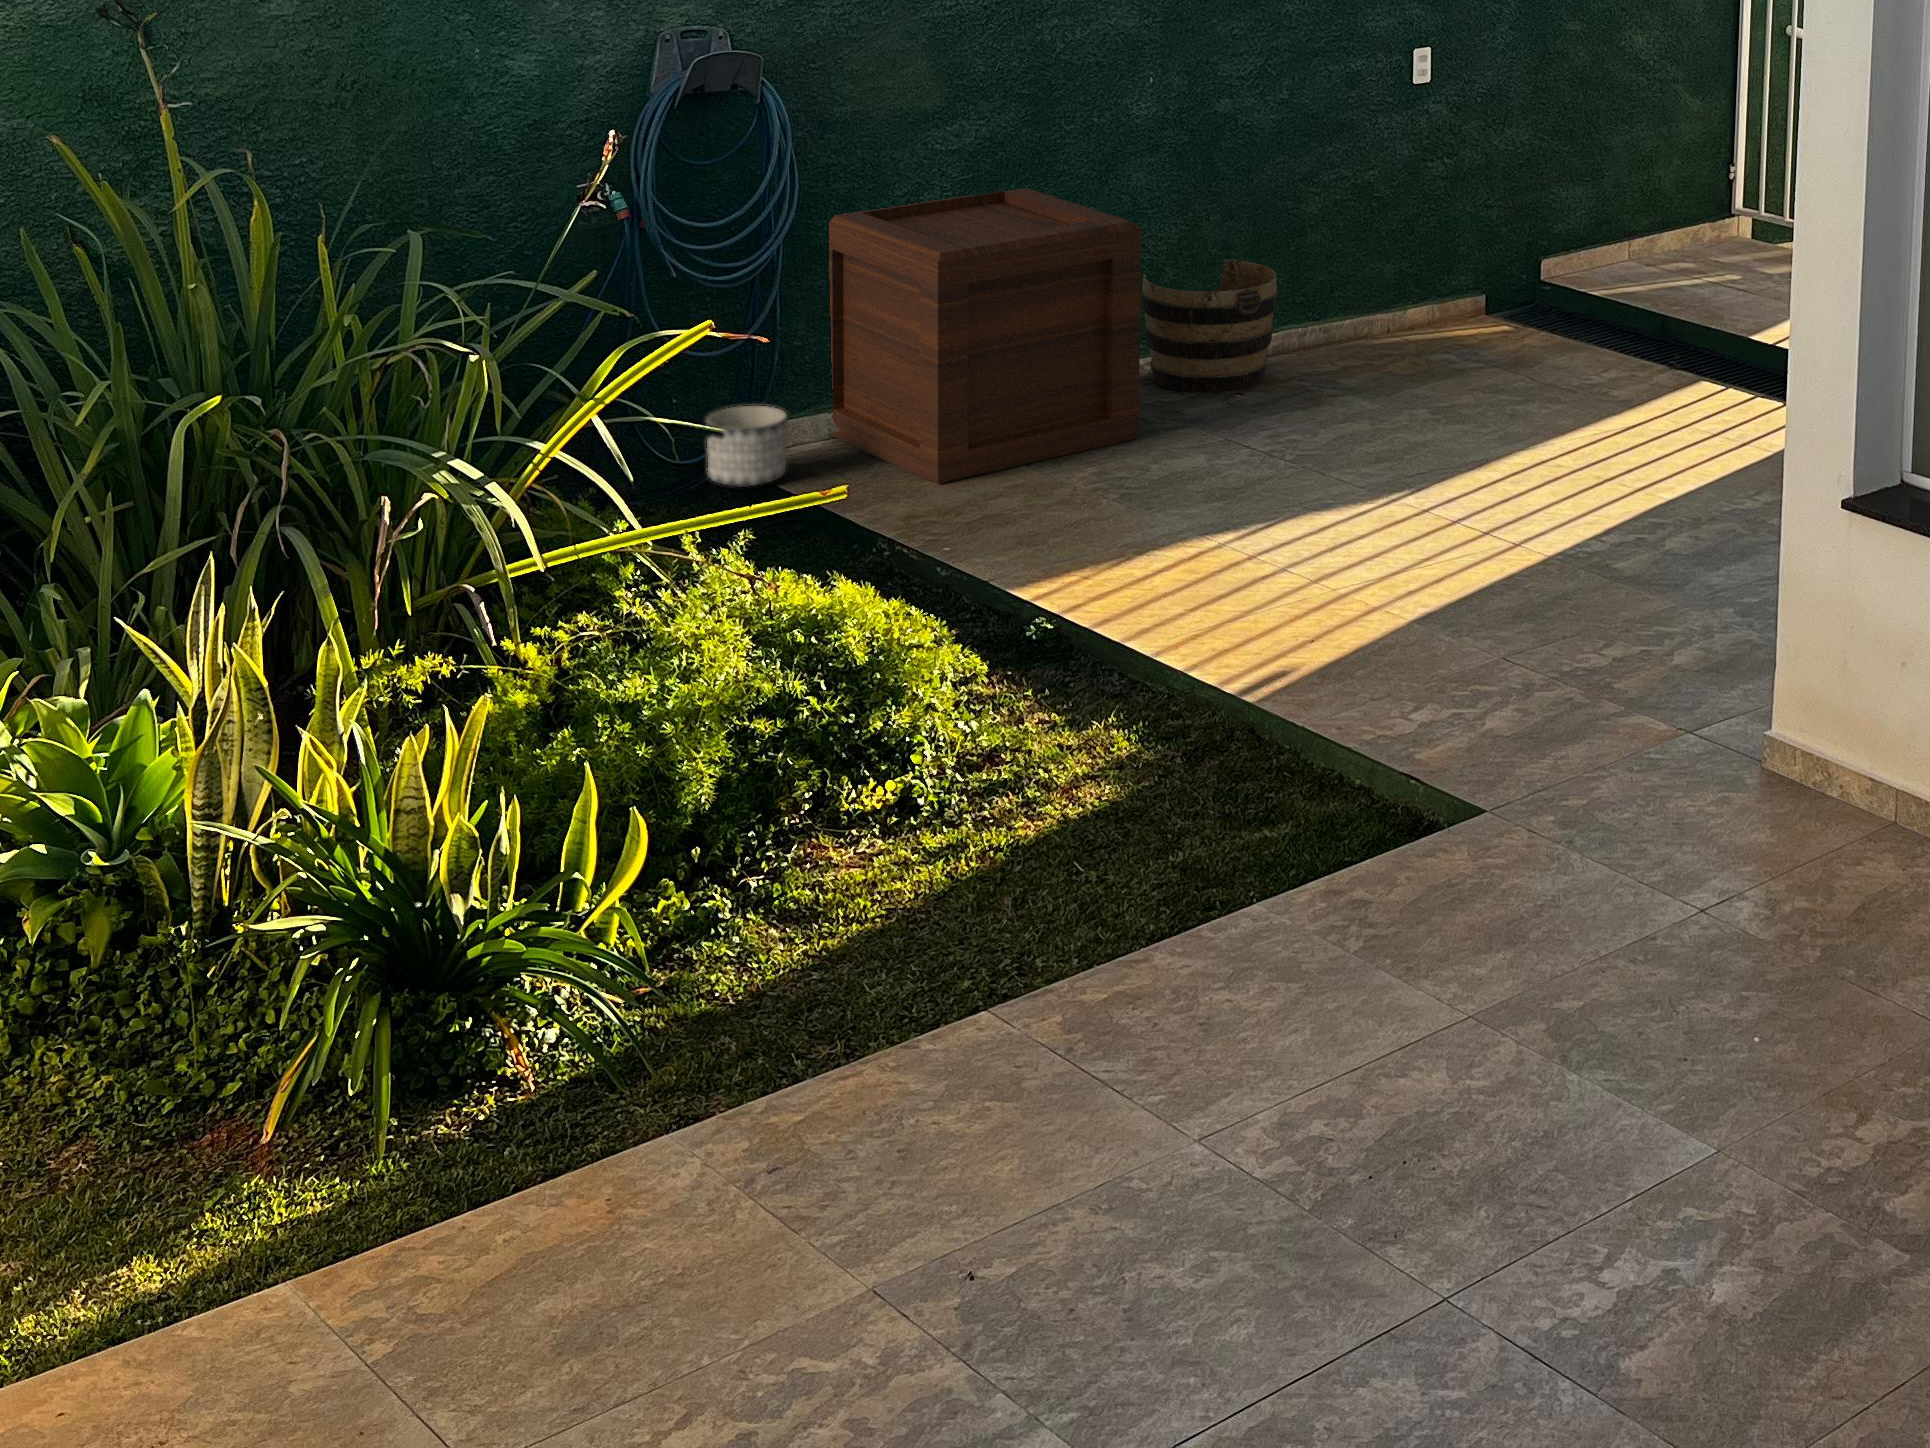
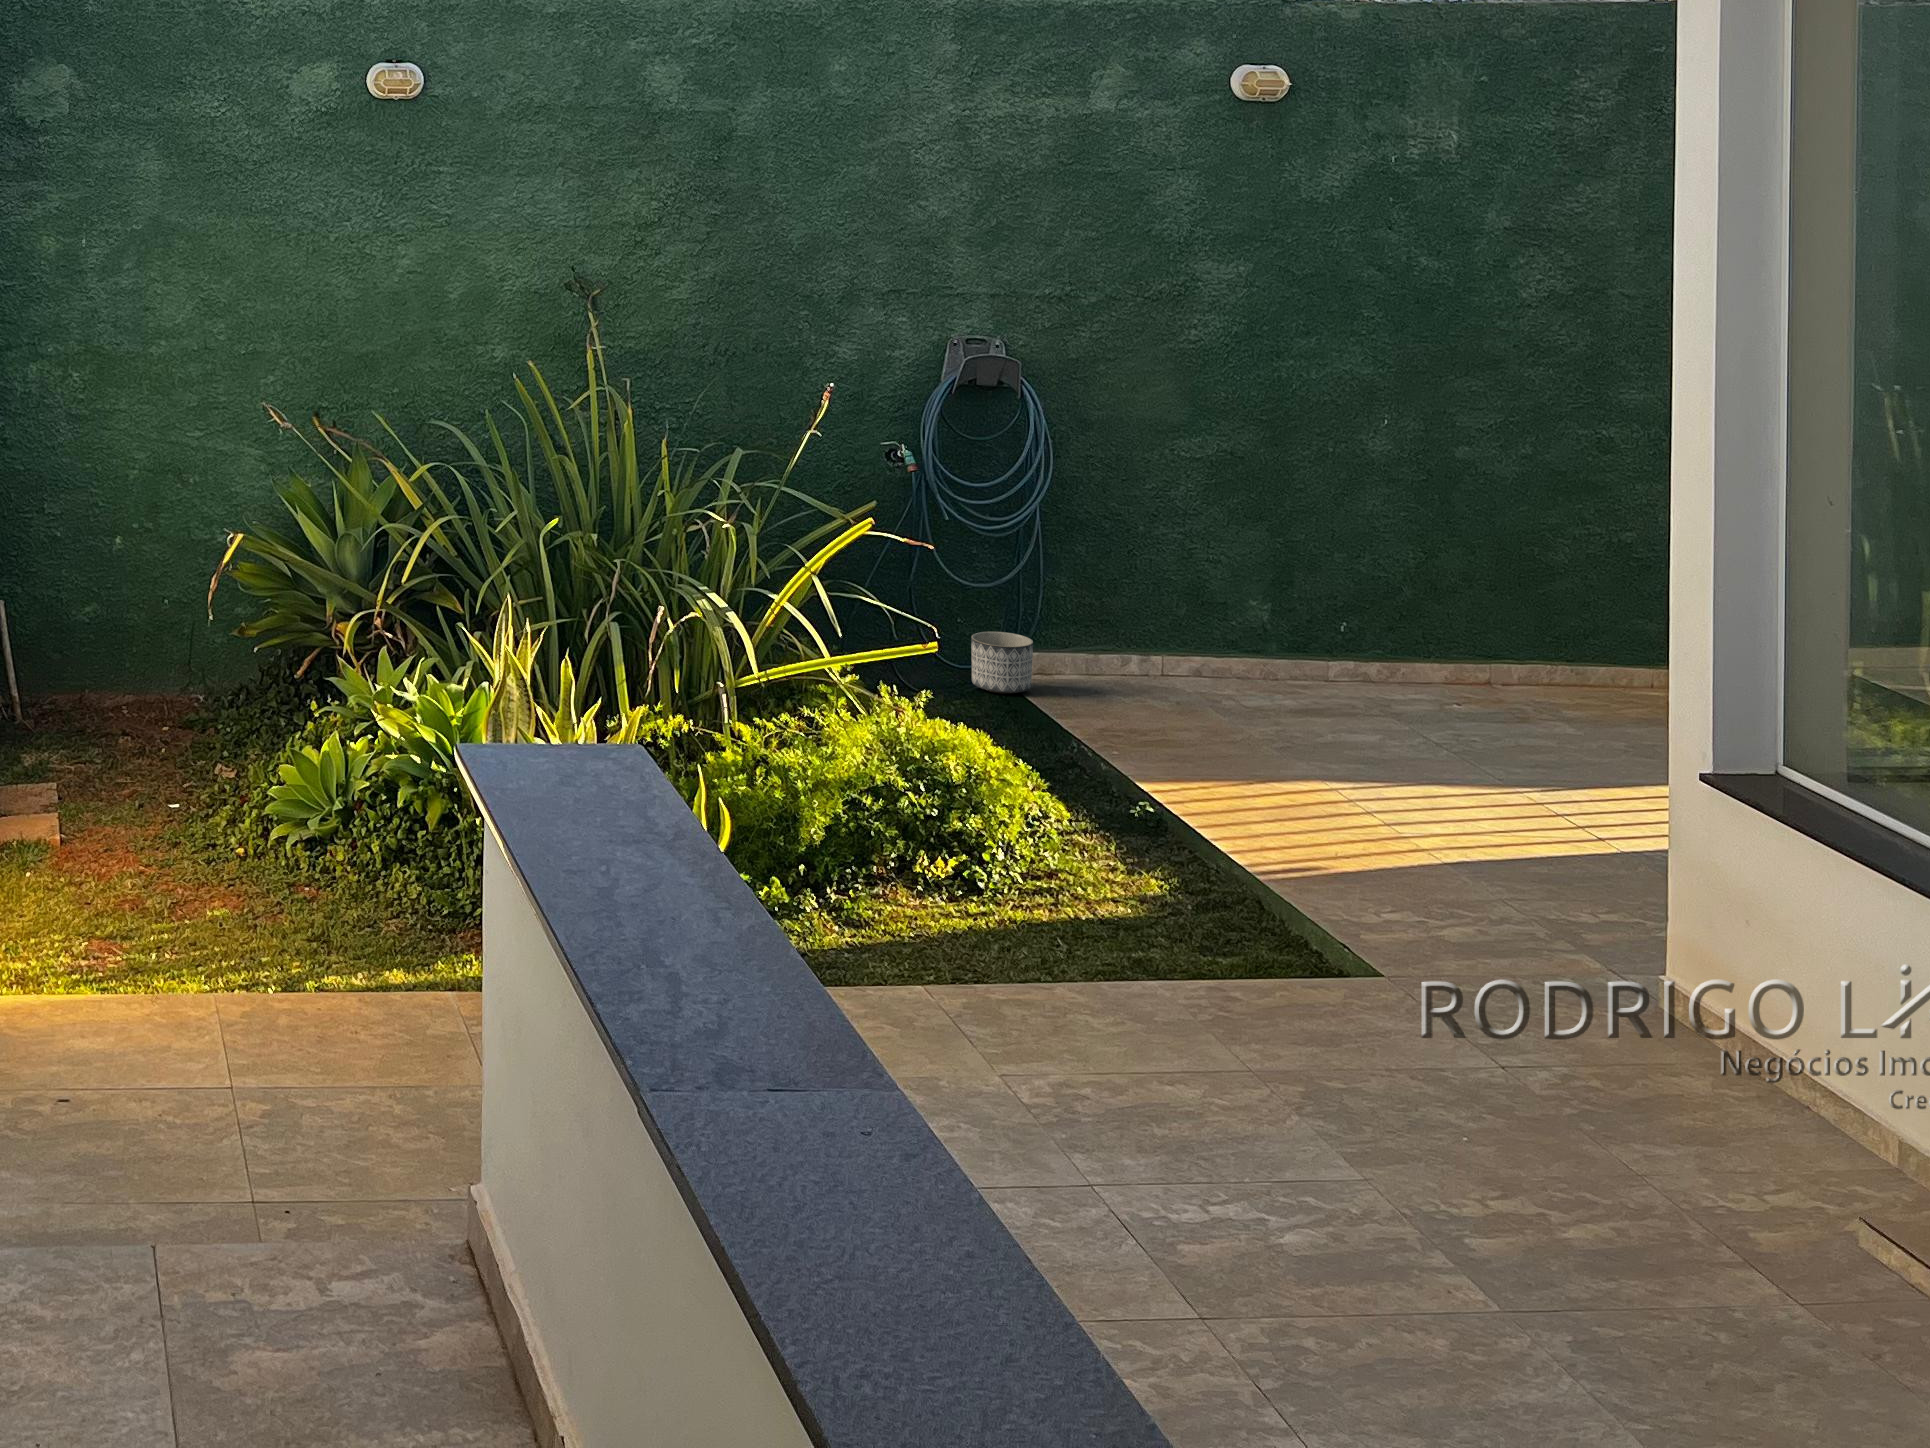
wooden crate: present [827,188,1141,484] -> none [1072,491,1334,721]
bucket: present [1141,260,1278,393] -> none [1367,584,1495,702]

